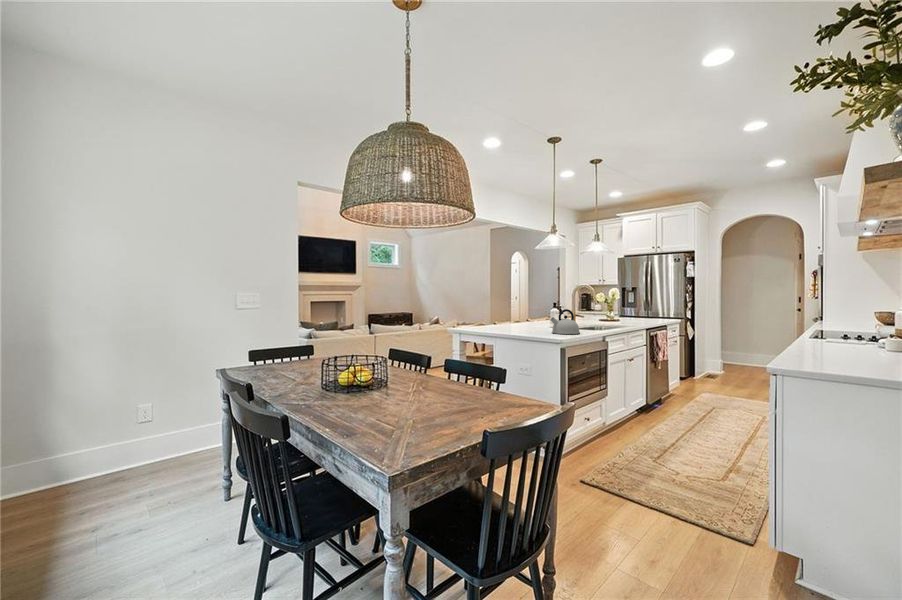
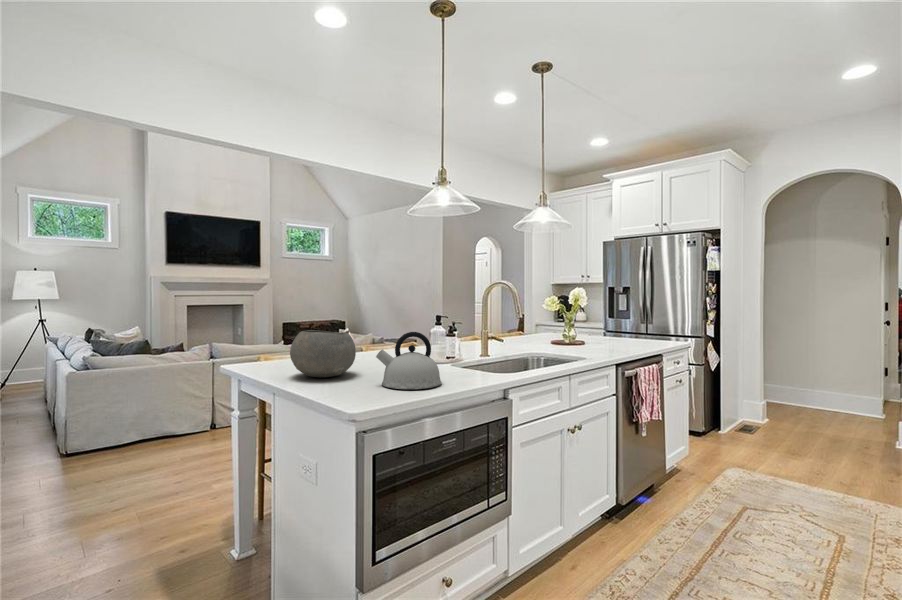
bowl: none [502,310,533,332] -> present [290,330,356,378]

